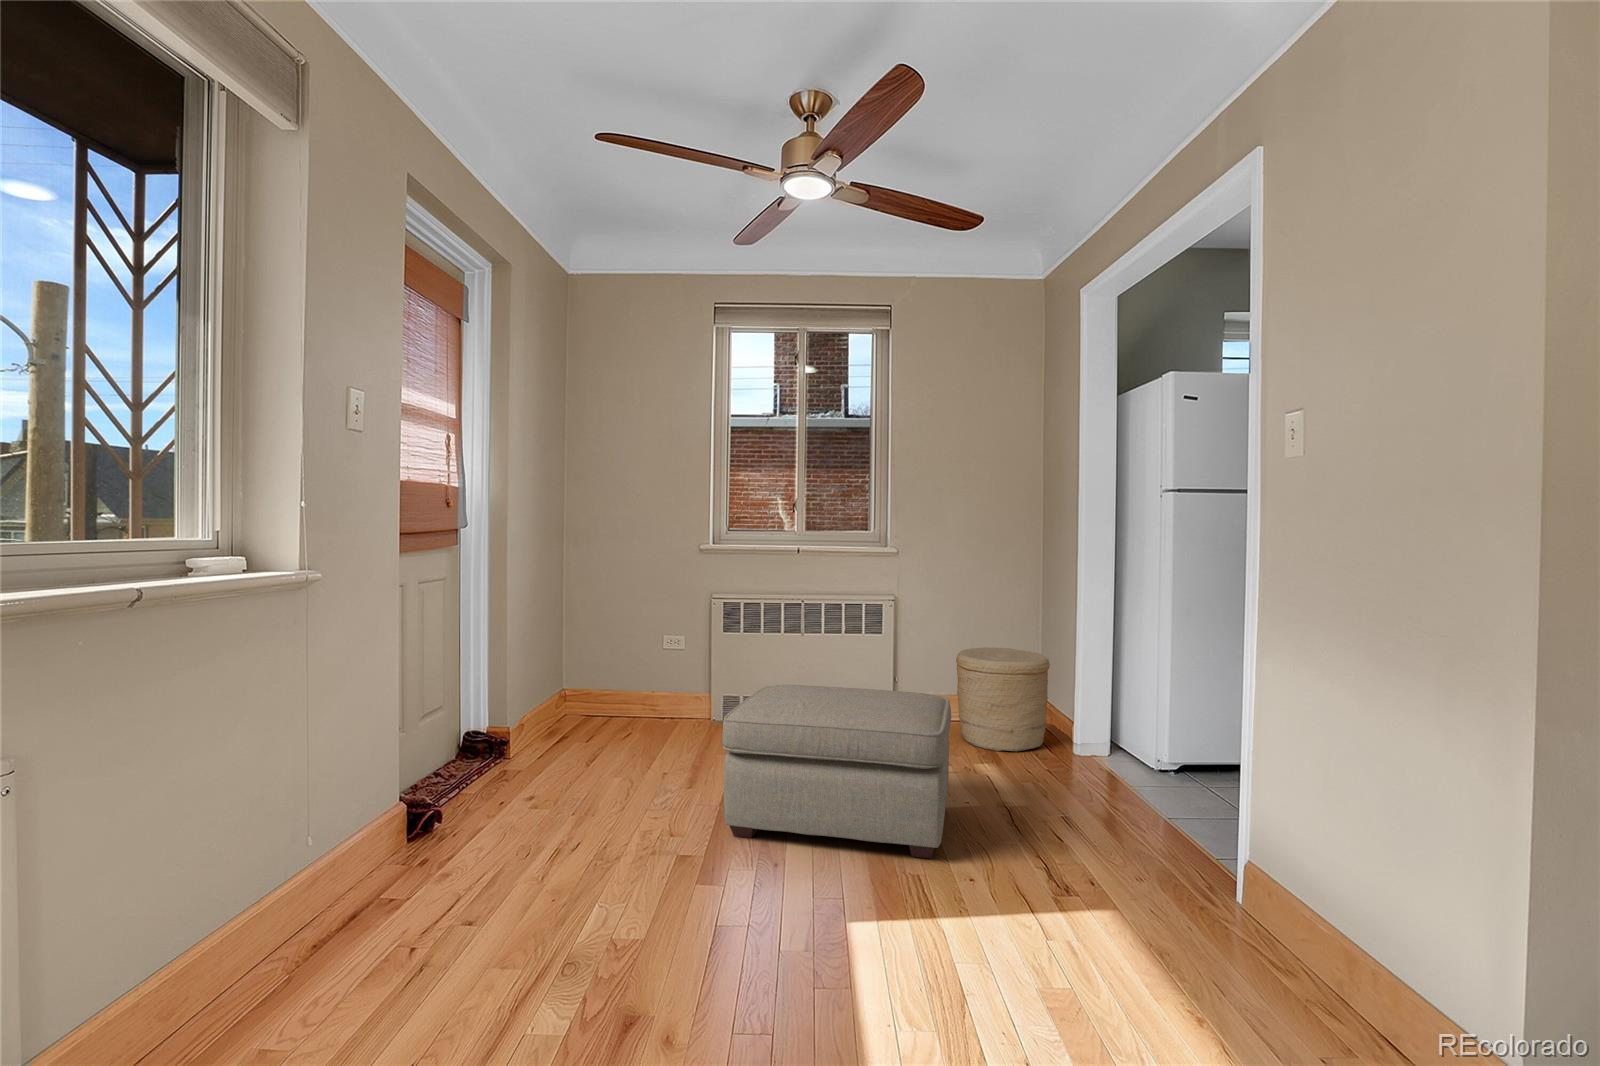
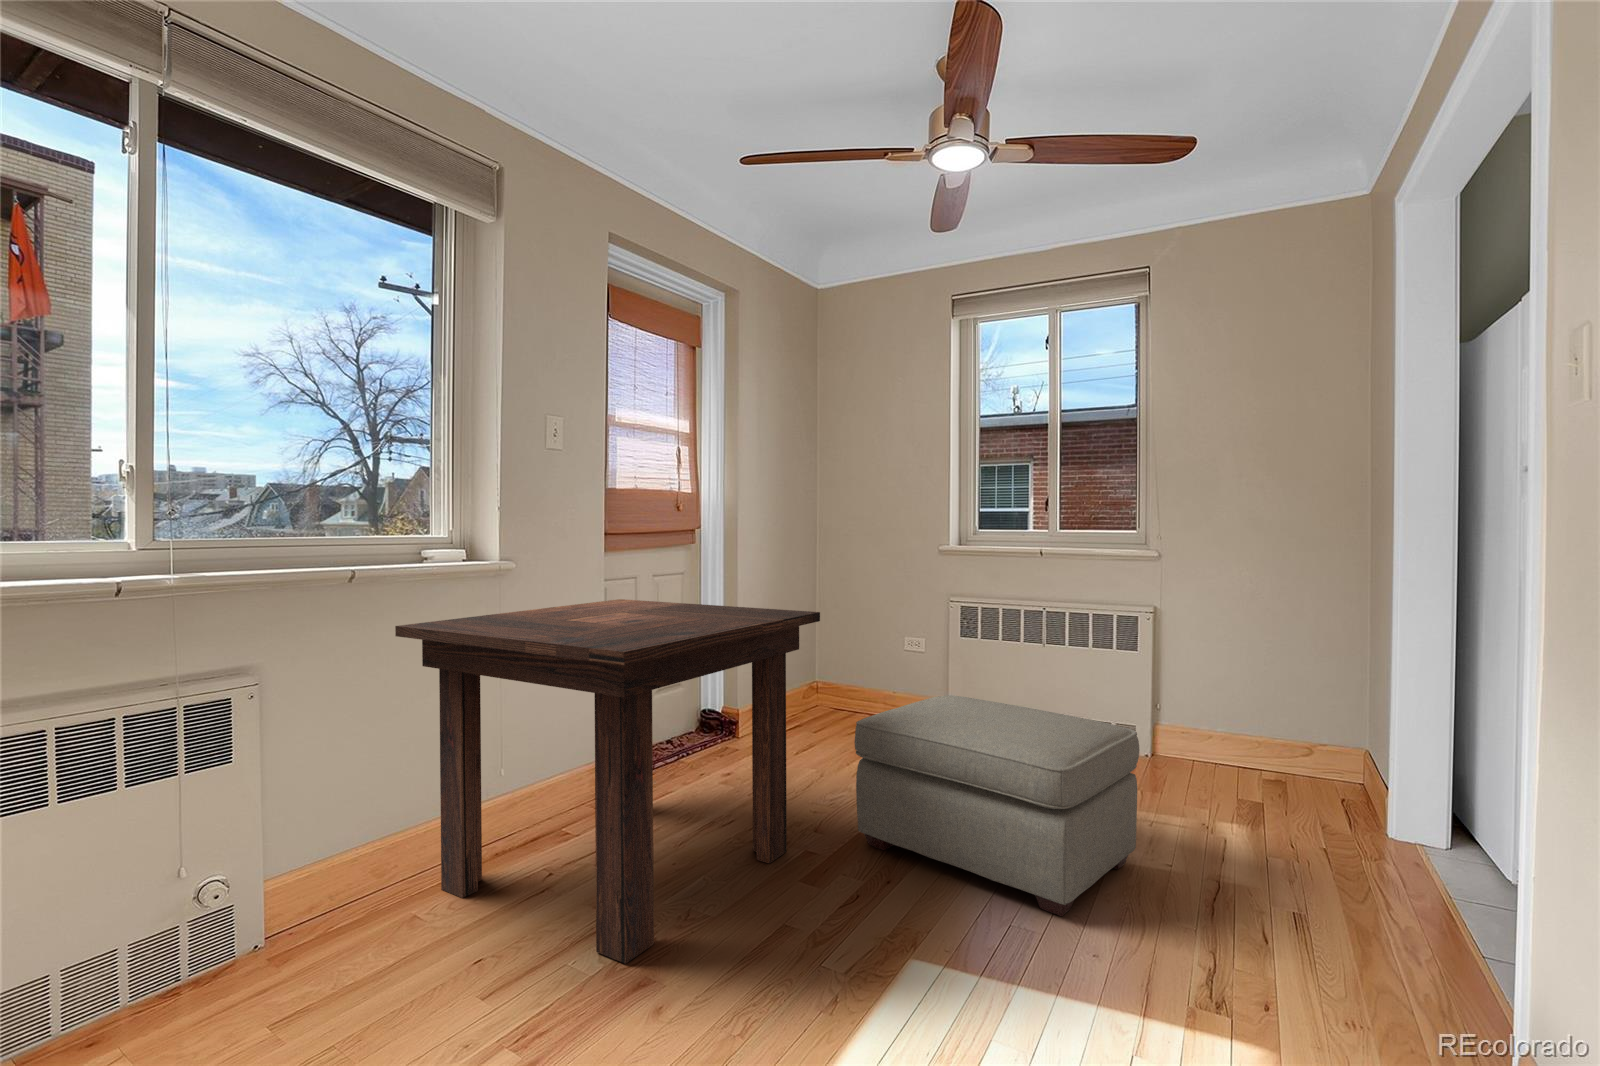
dining table: none [195,610,695,1012] -> present [395,599,820,964]
woven basket: present [956,647,1050,751] -> none [1225,678,1367,818]

